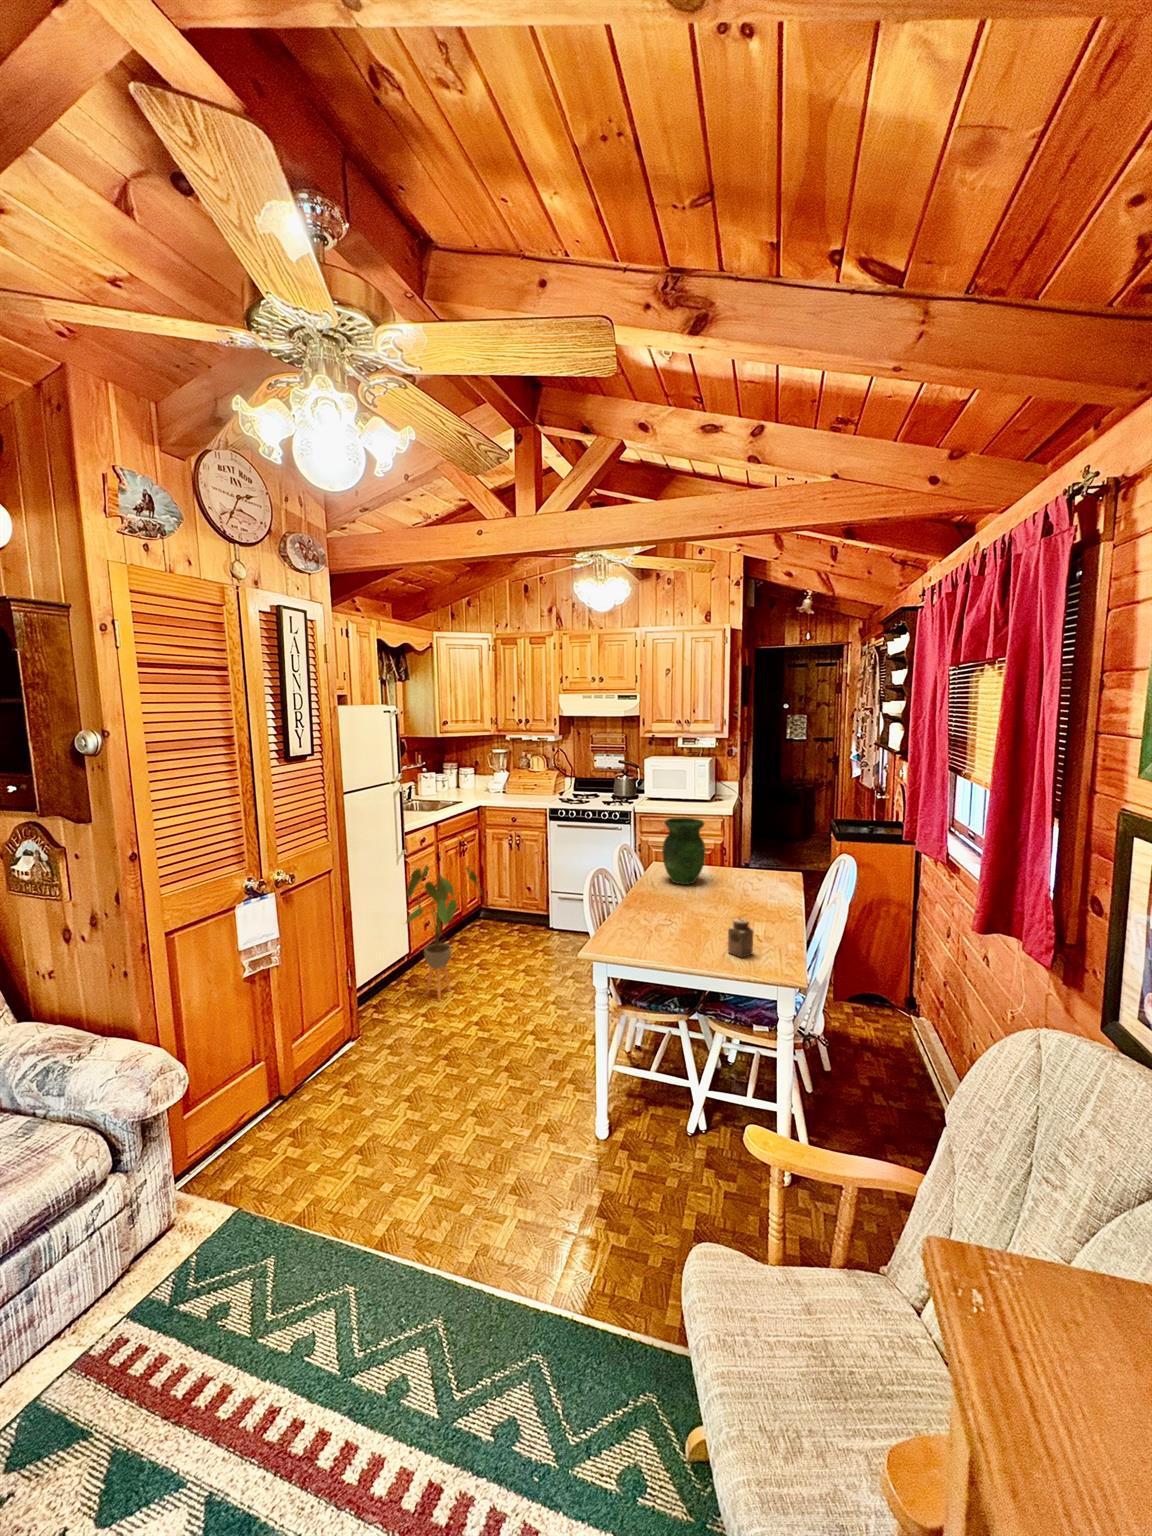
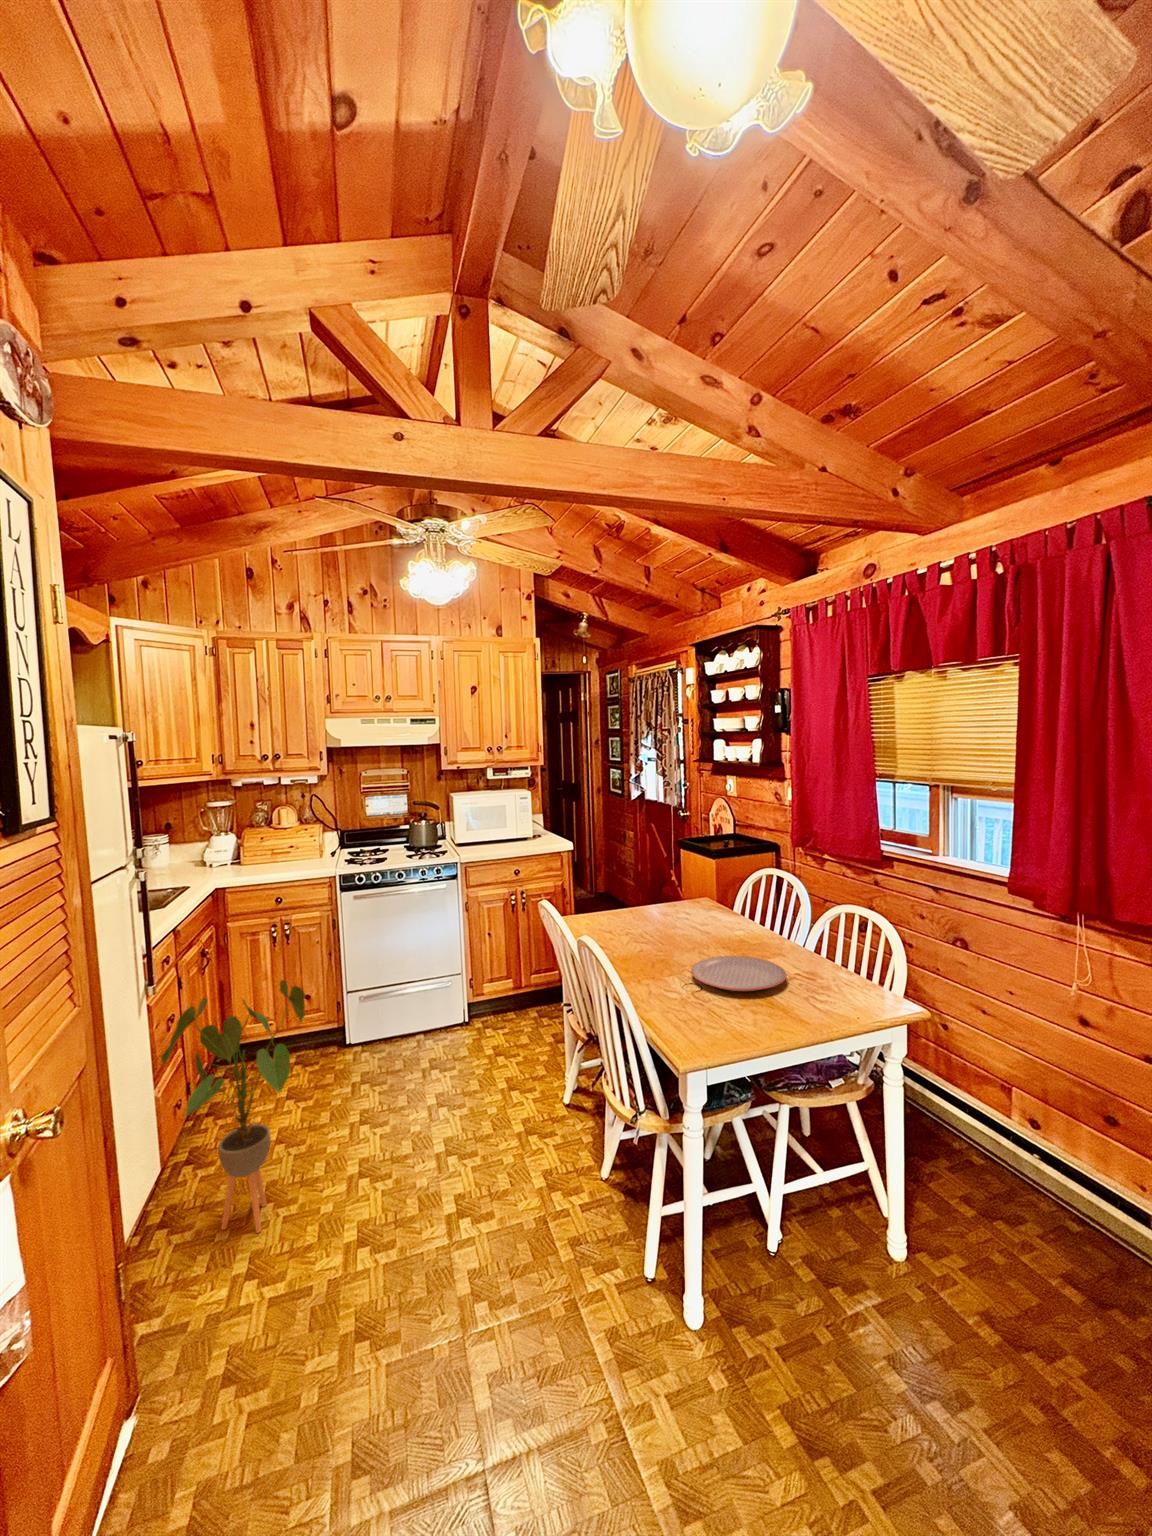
vase: present [662,818,706,884] -> none [605,849,658,933]
plate: none [652,908,724,933] -> present [691,956,786,991]
salt shaker: present [728,918,753,957] -> none [835,951,863,1001]

